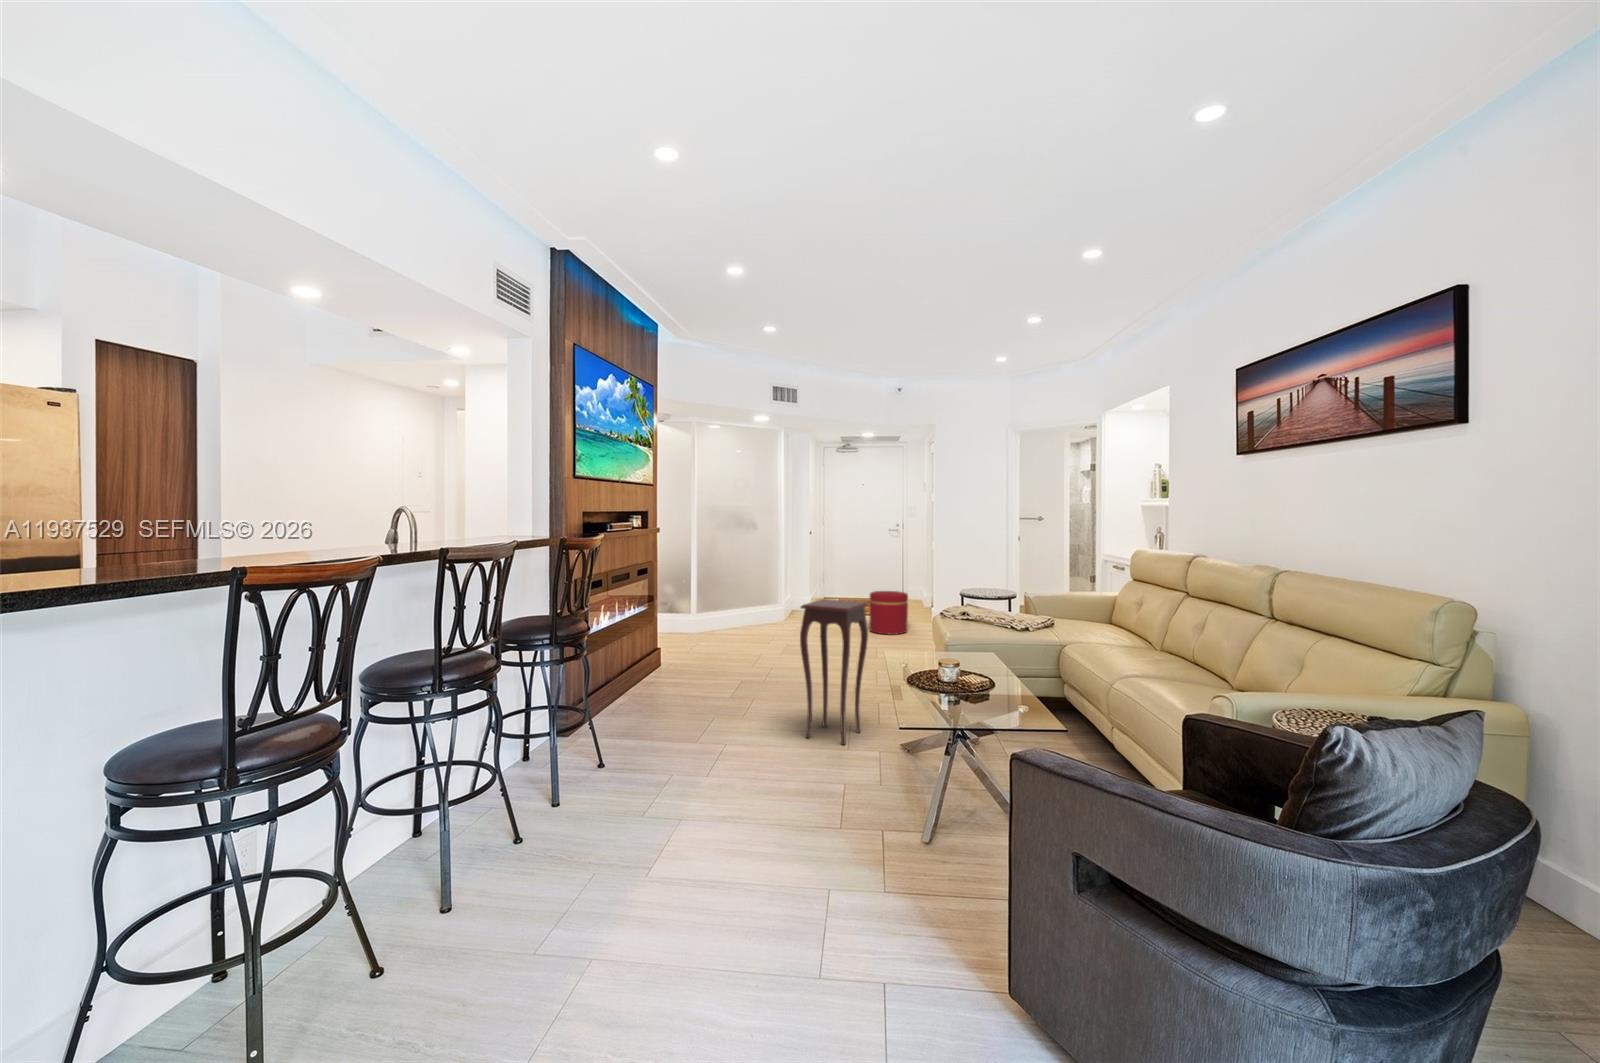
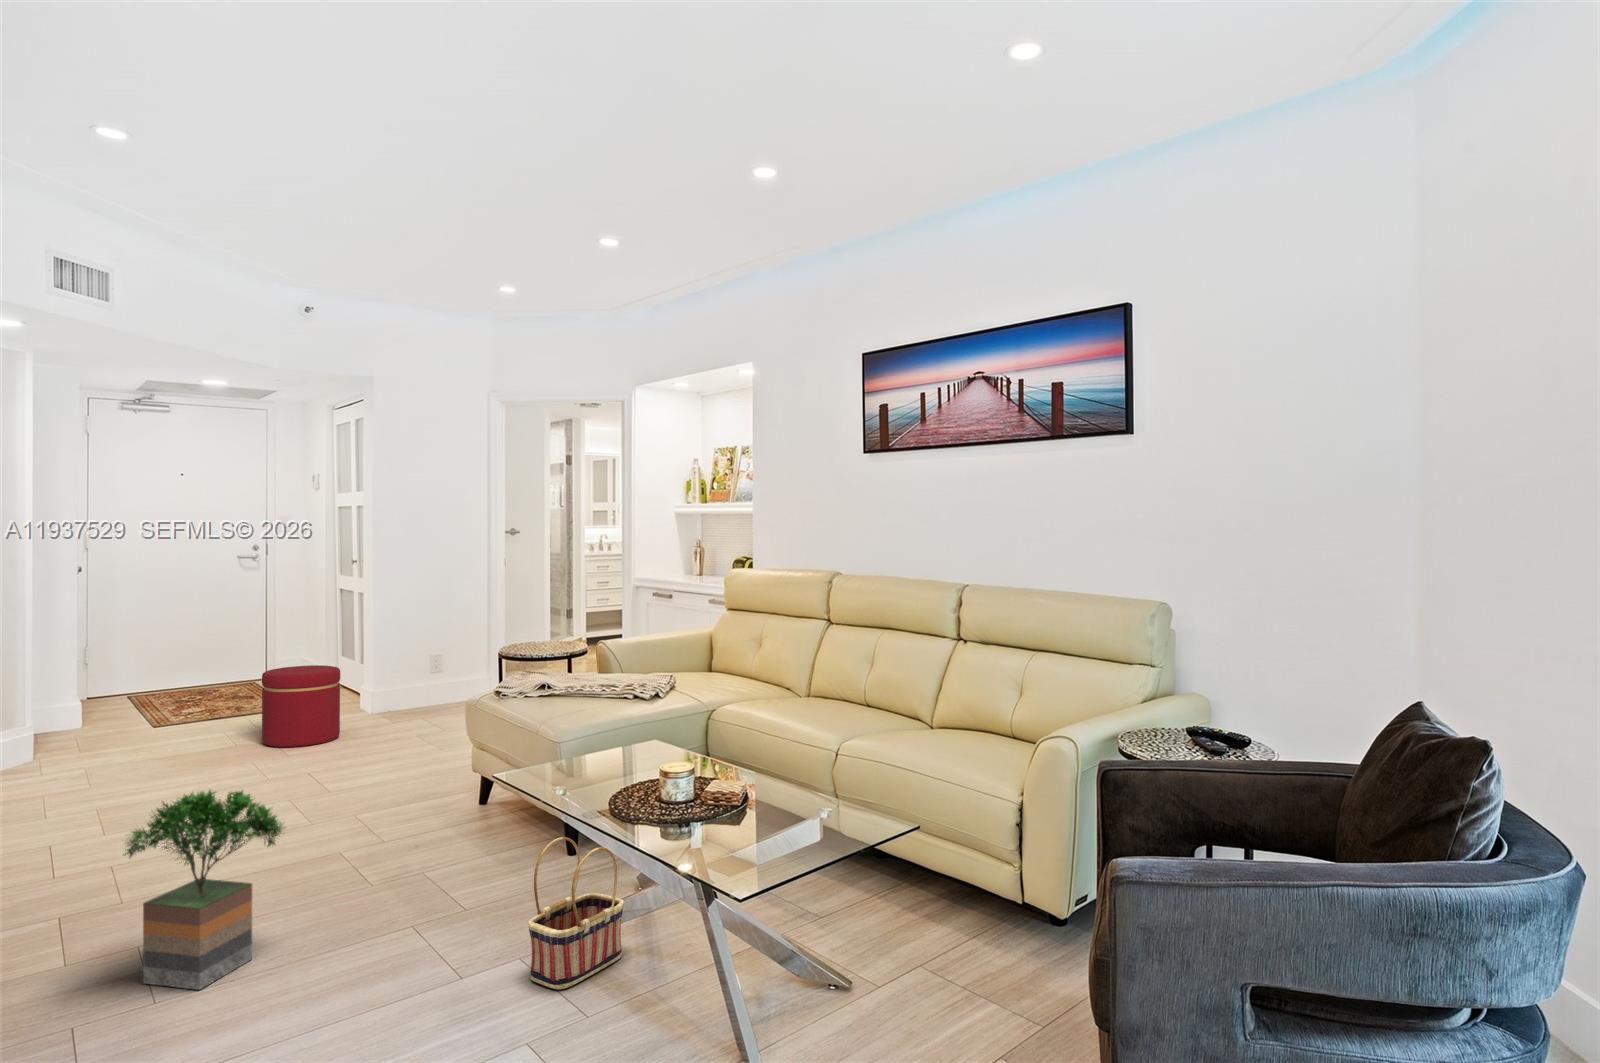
side table: present [800,599,868,745] -> none [367,684,479,973]
potted tree: none [726,635,786,722] -> present [123,790,285,990]
basket: none [857,692,914,771] -> present [528,837,624,989]

